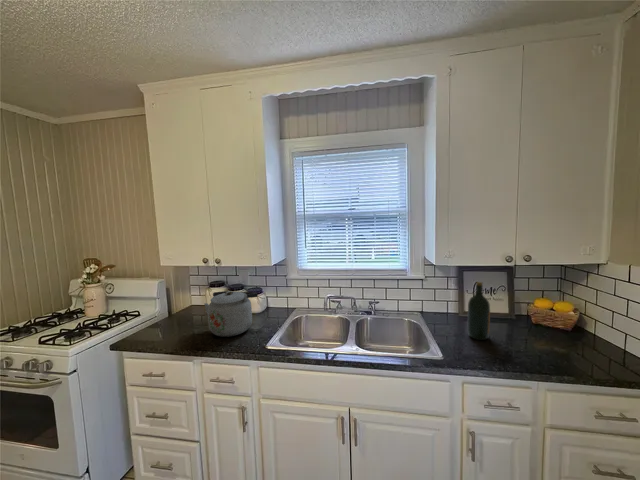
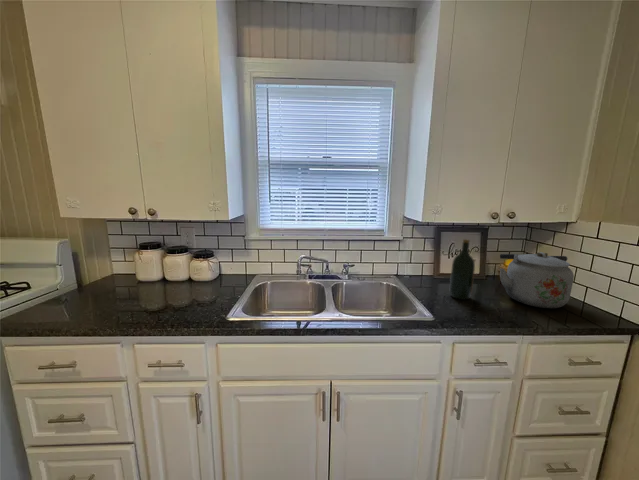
kettle: present [204,291,258,337] -> present [500,252,574,308]

